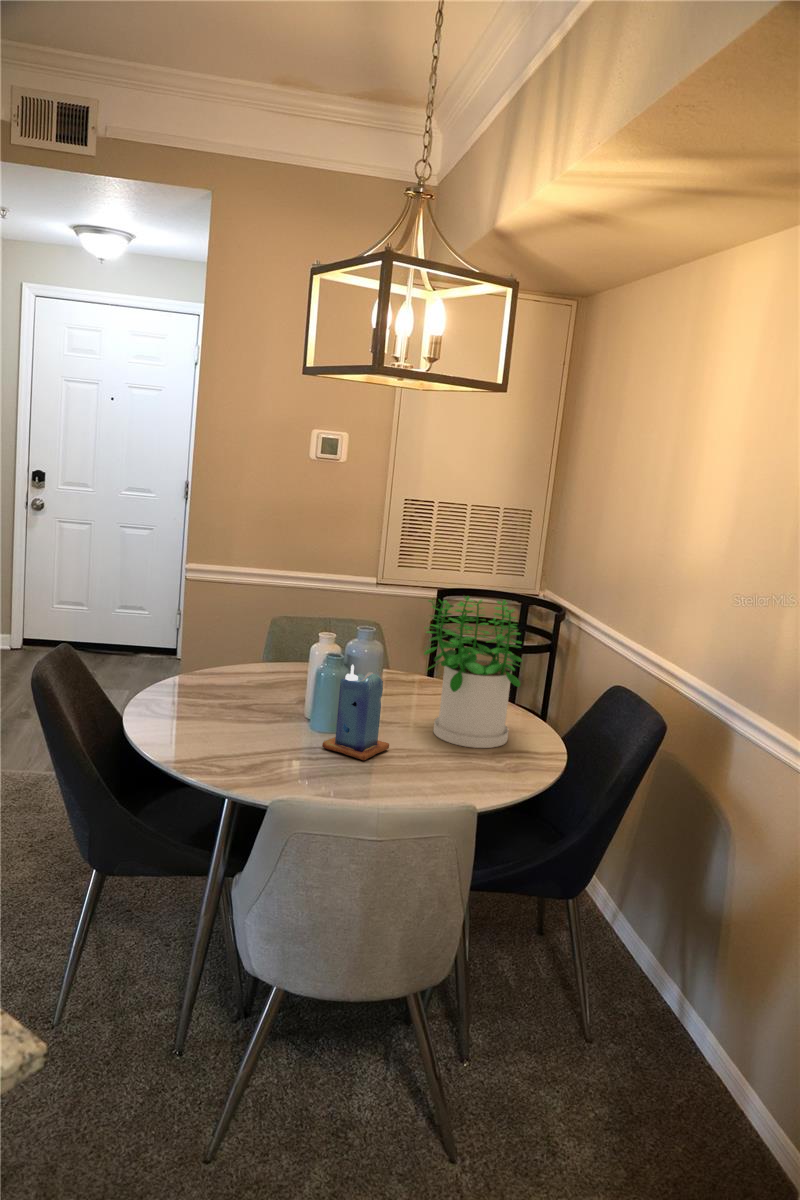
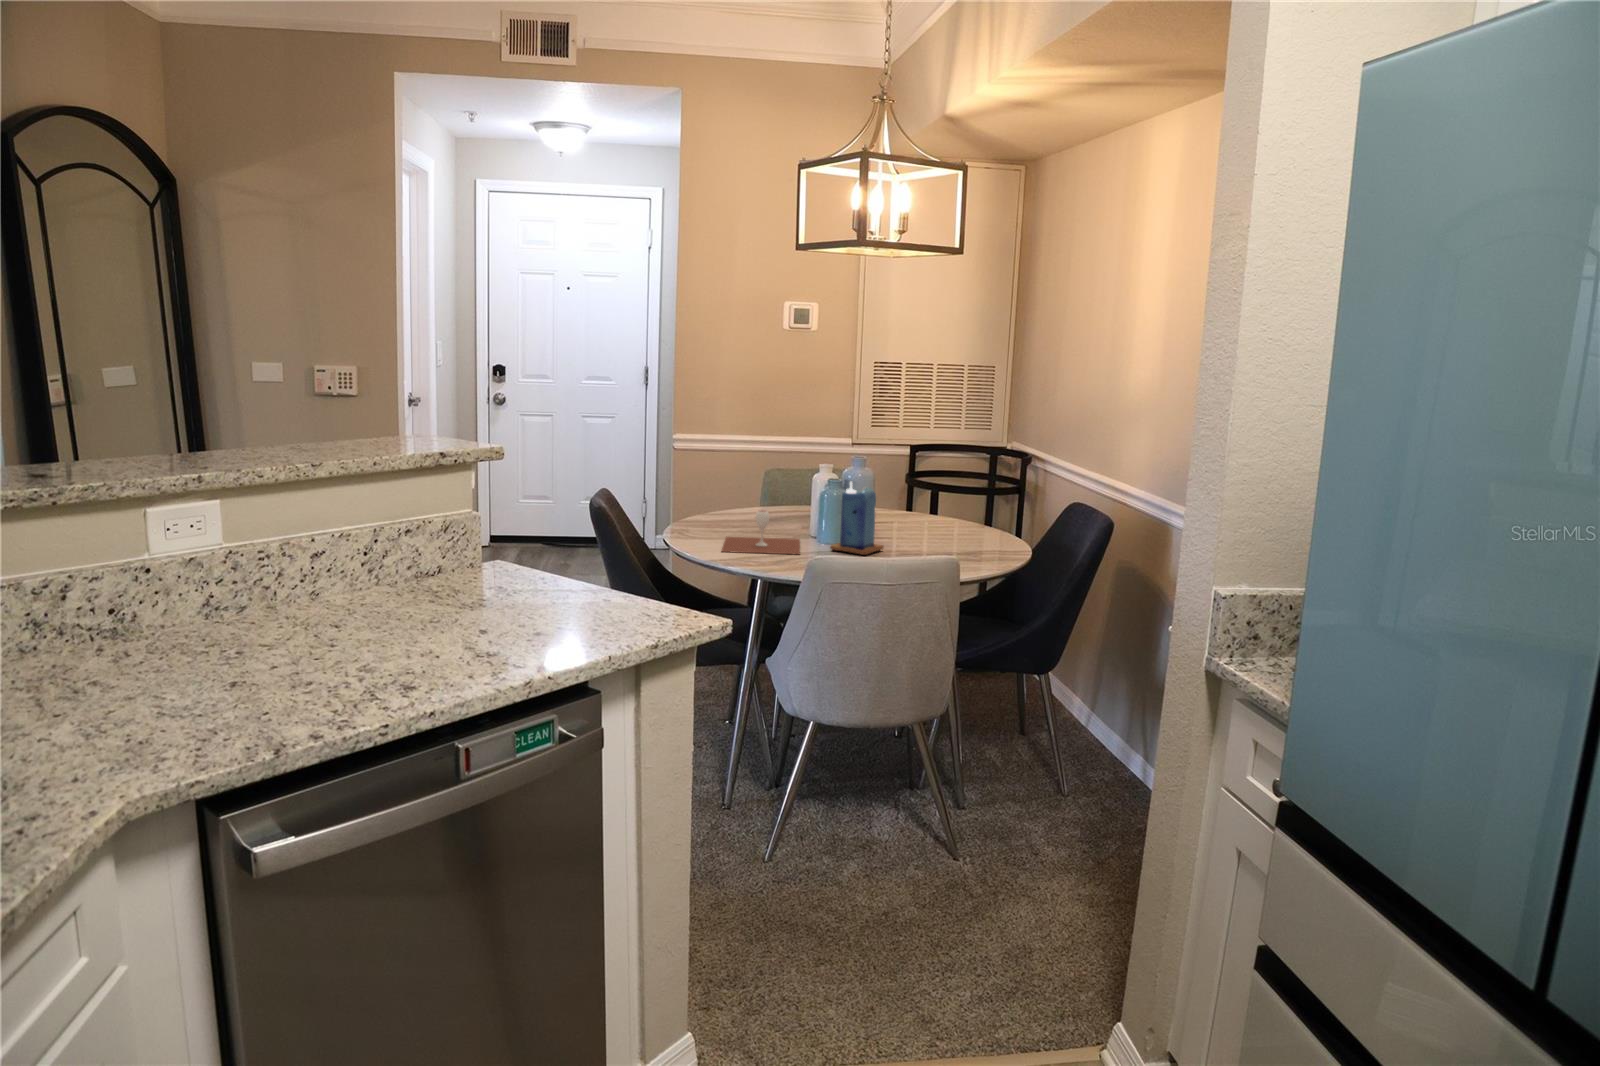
potted plant: present [424,596,522,748] -> none [904,427,989,549]
wine glass: none [181,693,290,756] -> present [722,510,800,554]

